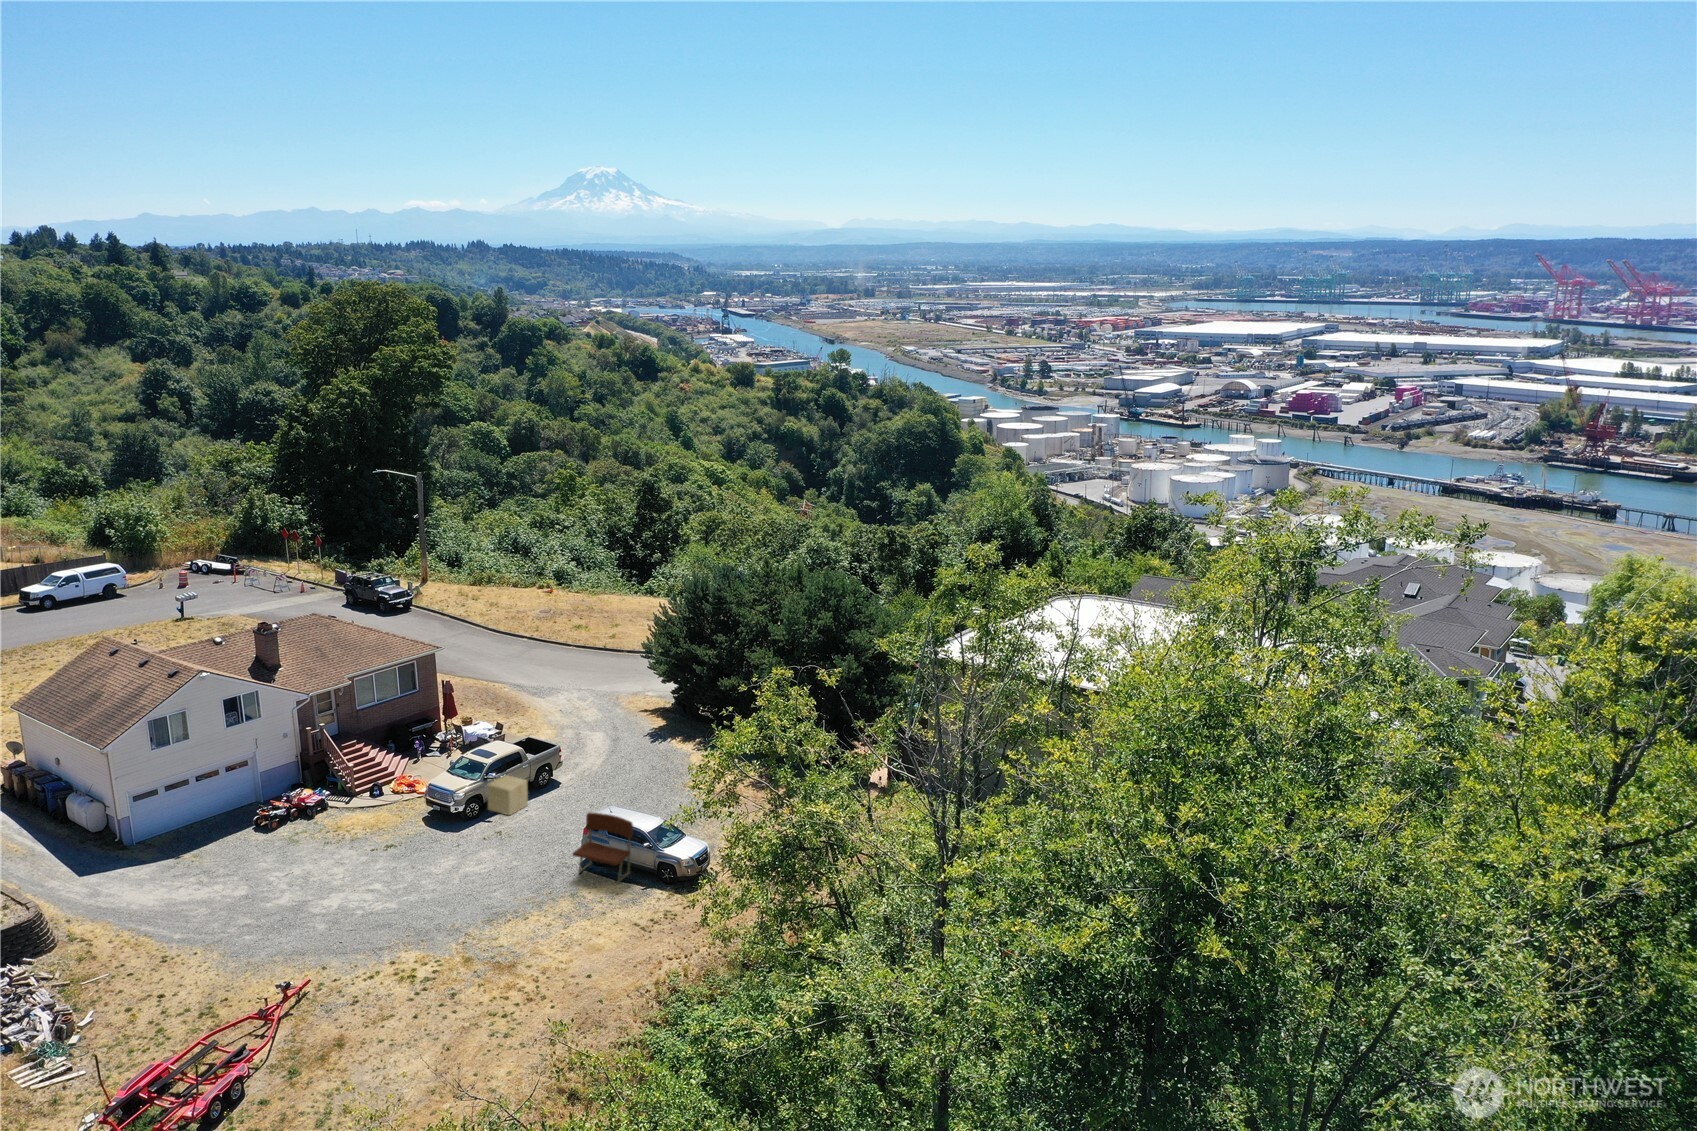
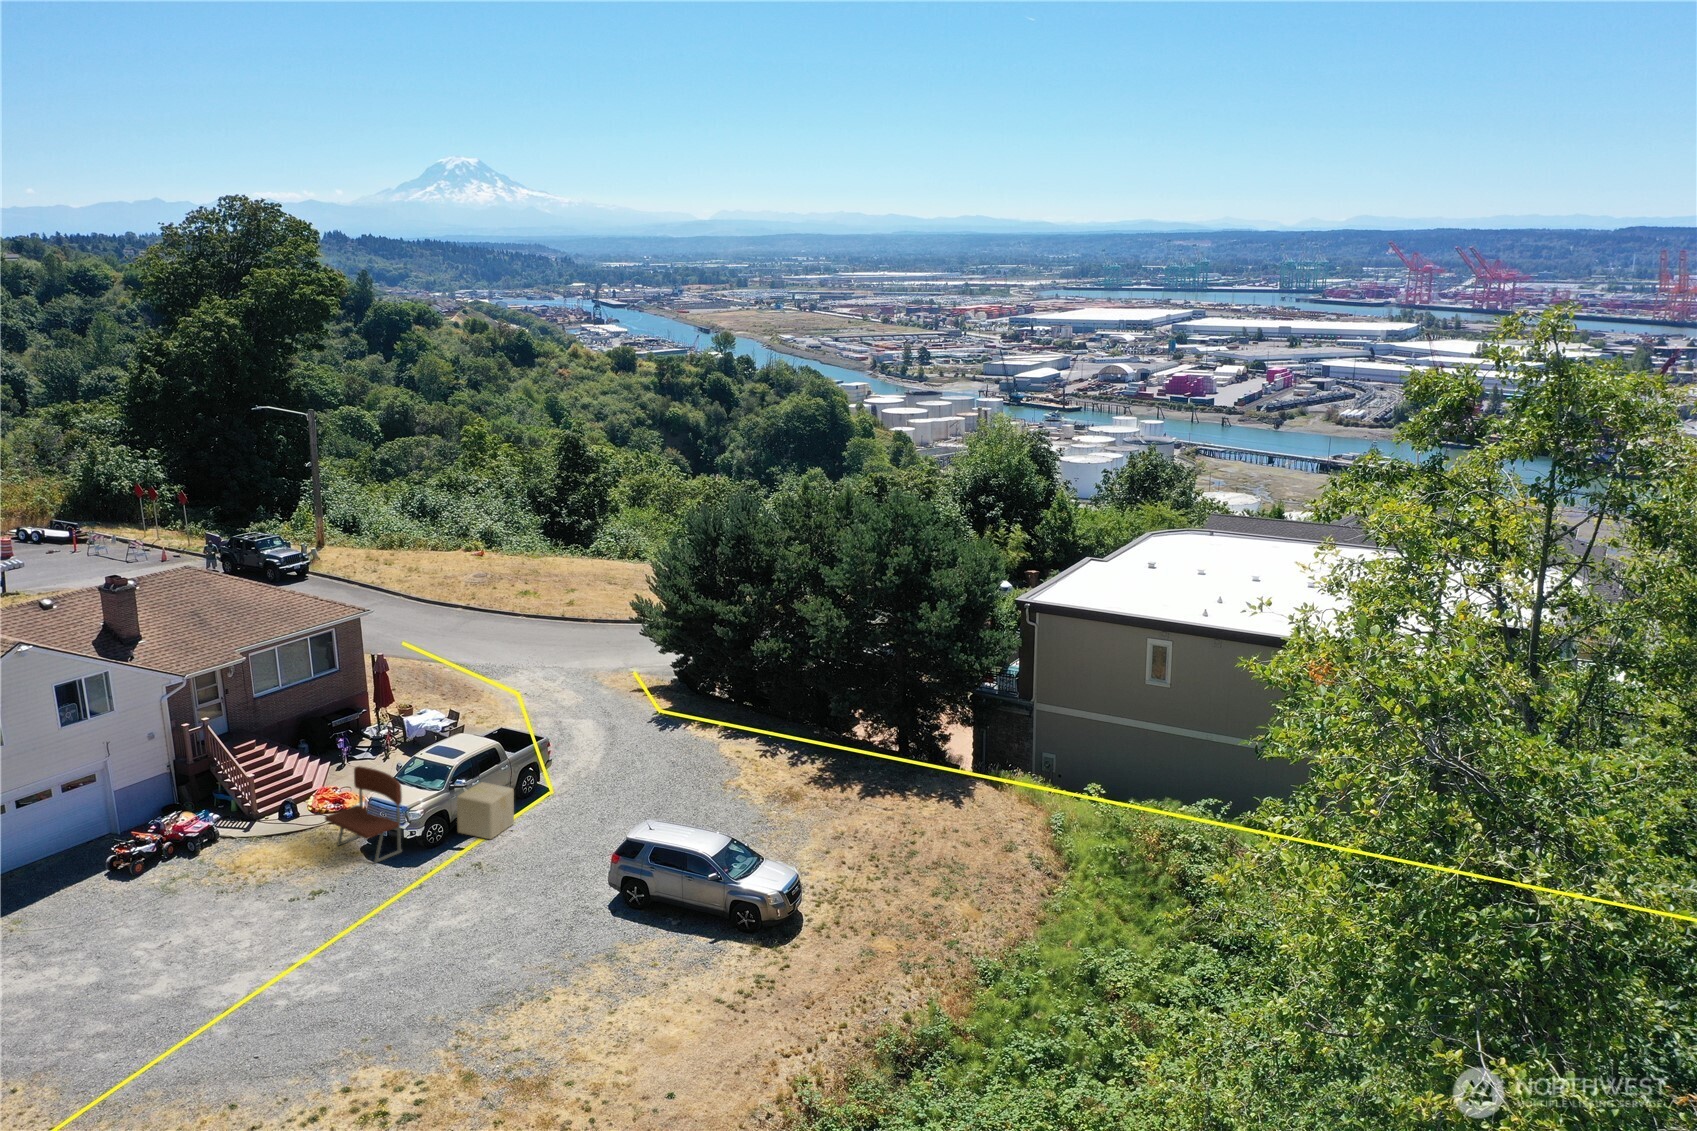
bench: present [573,813,633,882] -> present [325,766,402,863]

